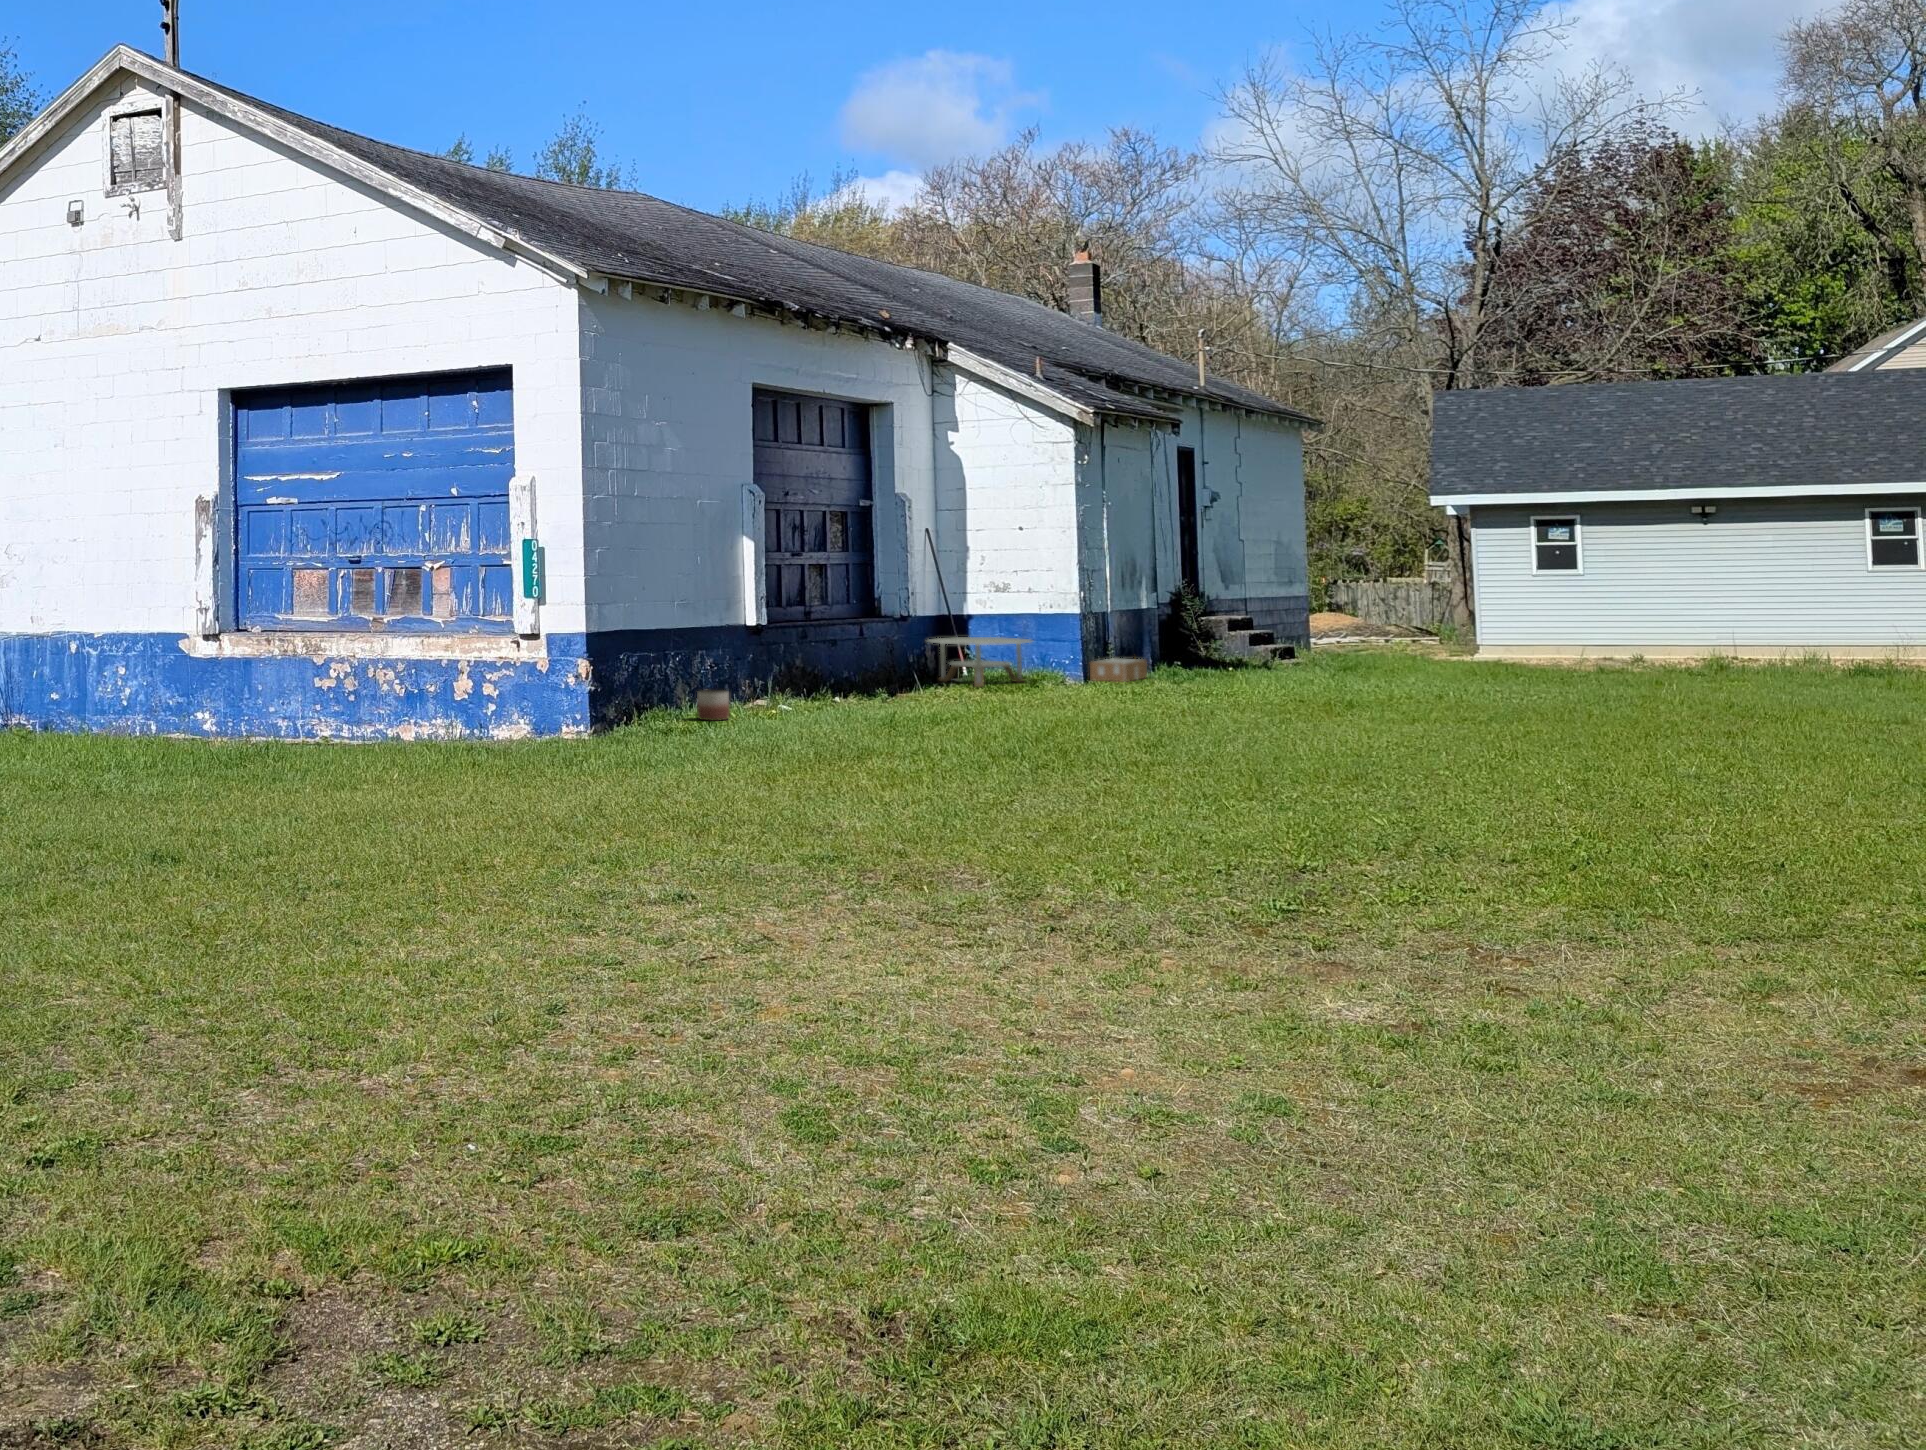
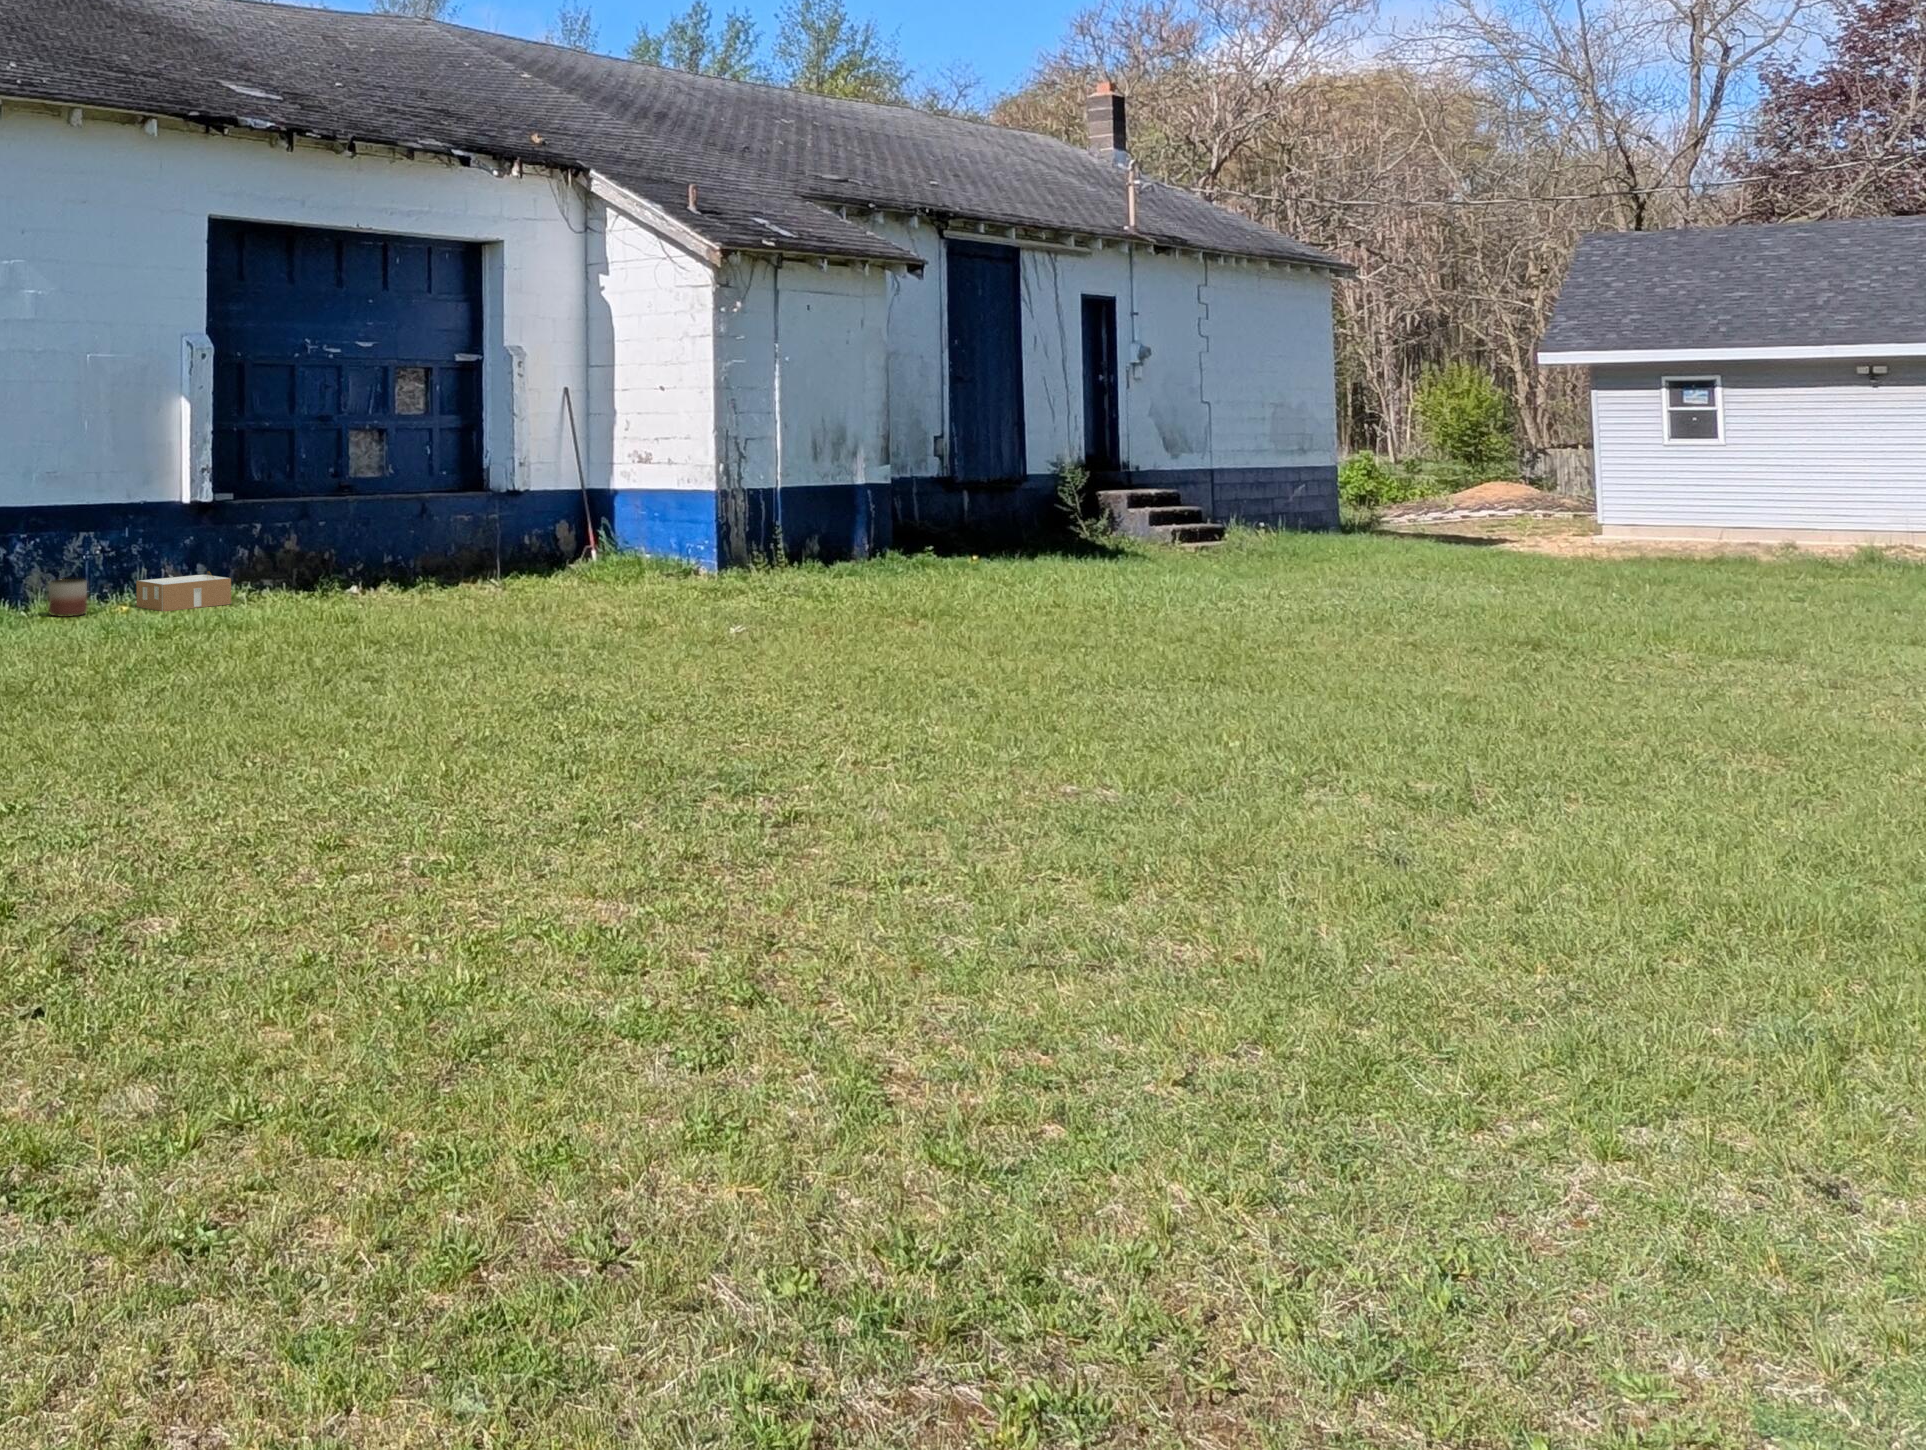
round table: present [928,637,1031,687] -> none [527,518,653,579]
cardboard box: present [1090,658,1147,682] -> present [136,572,231,611]

